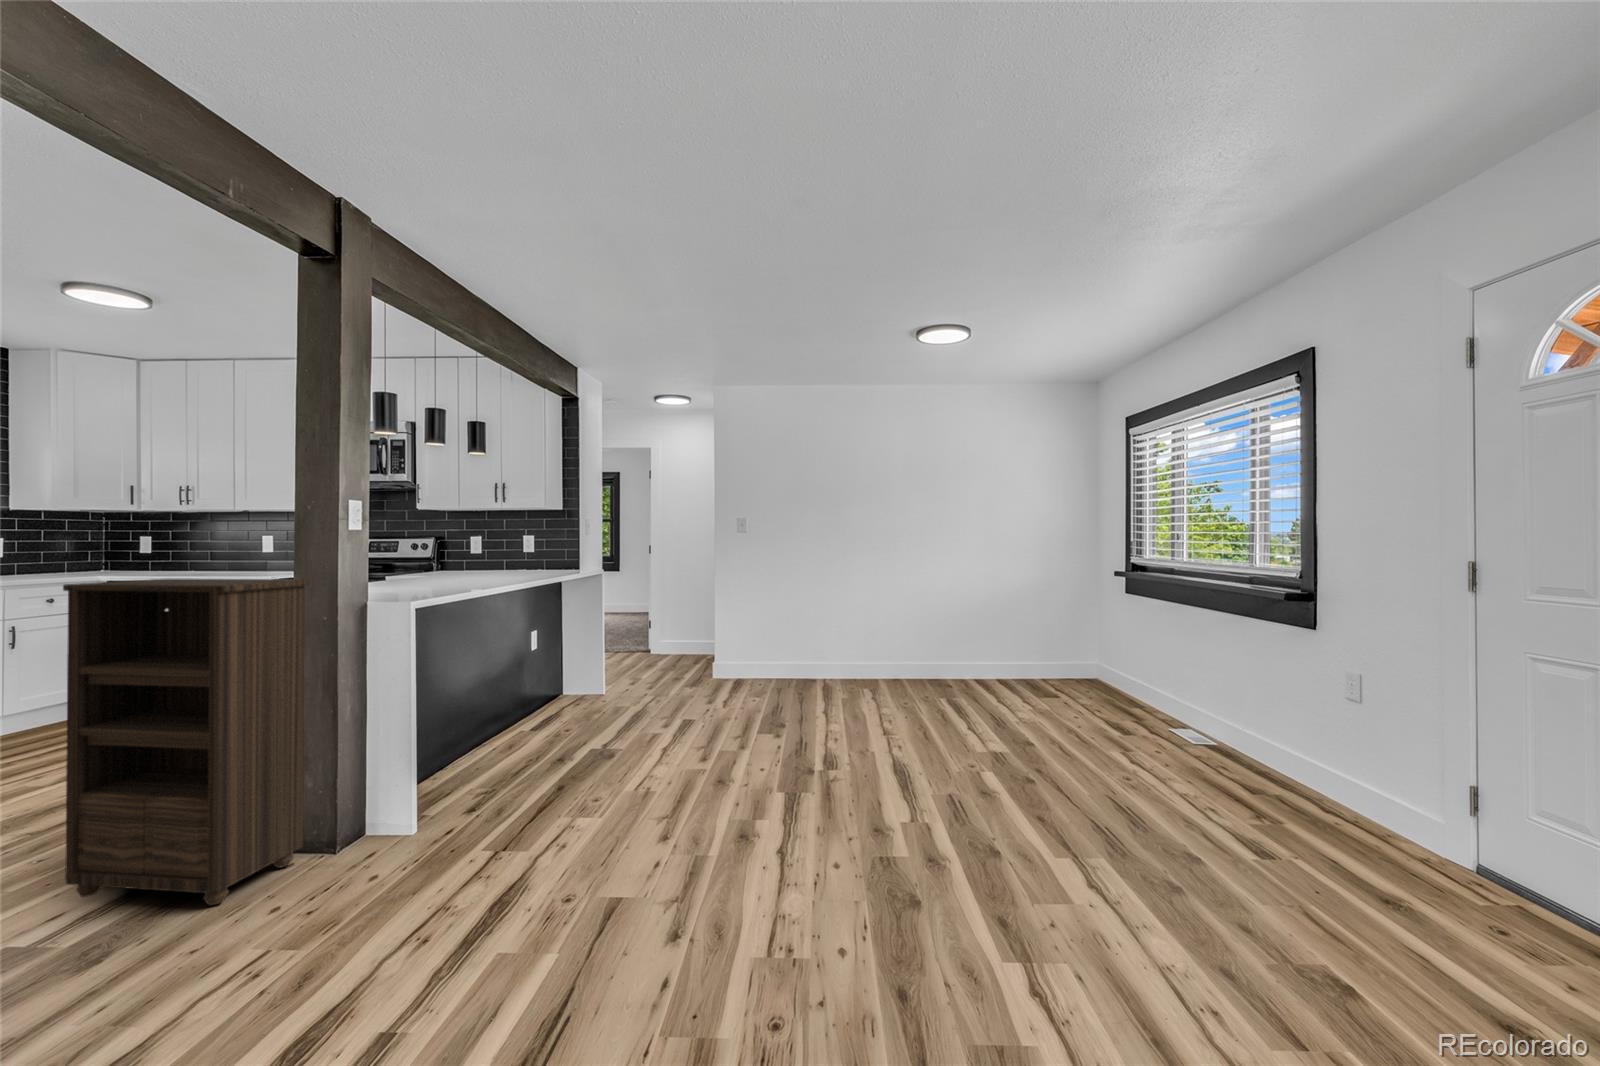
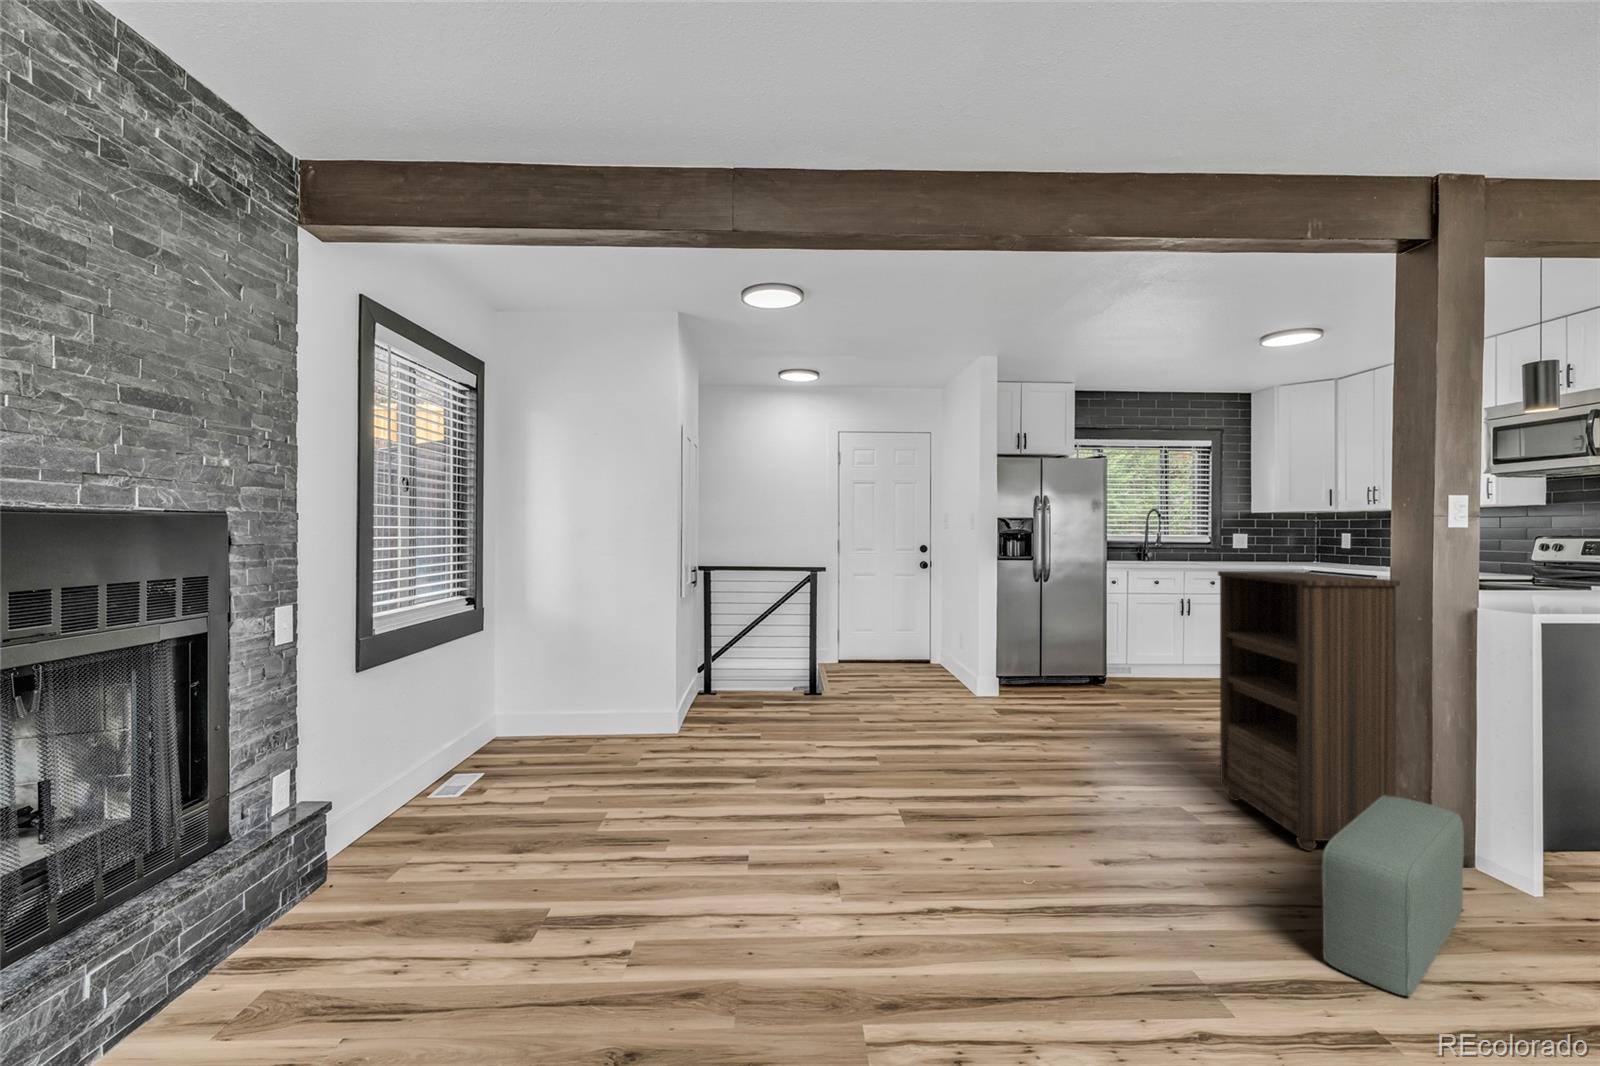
pouf: none [300,789,391,1005] -> present [1322,795,1464,997]

